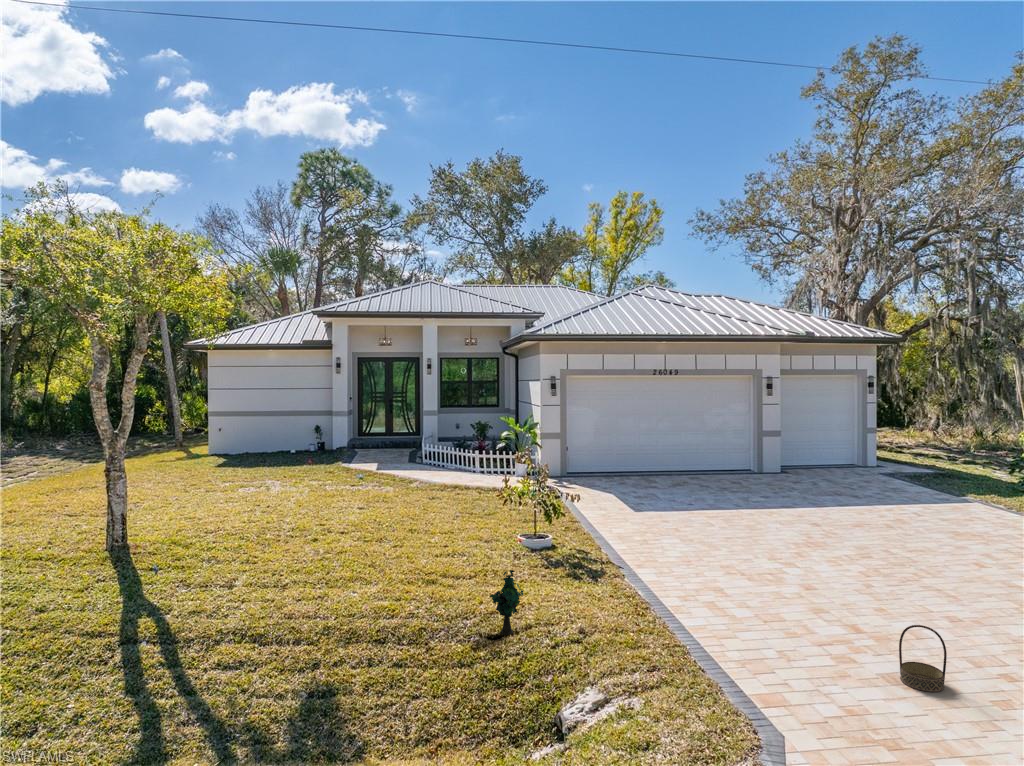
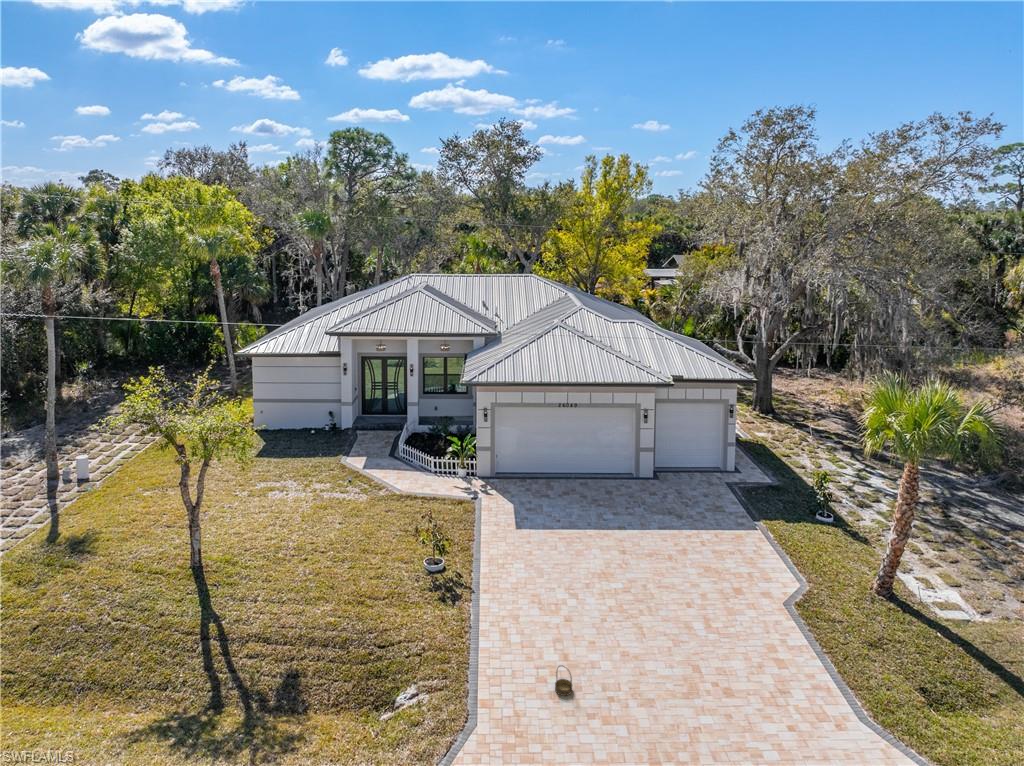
decorative plant: present [490,570,523,635] -> none [378,616,396,647]

